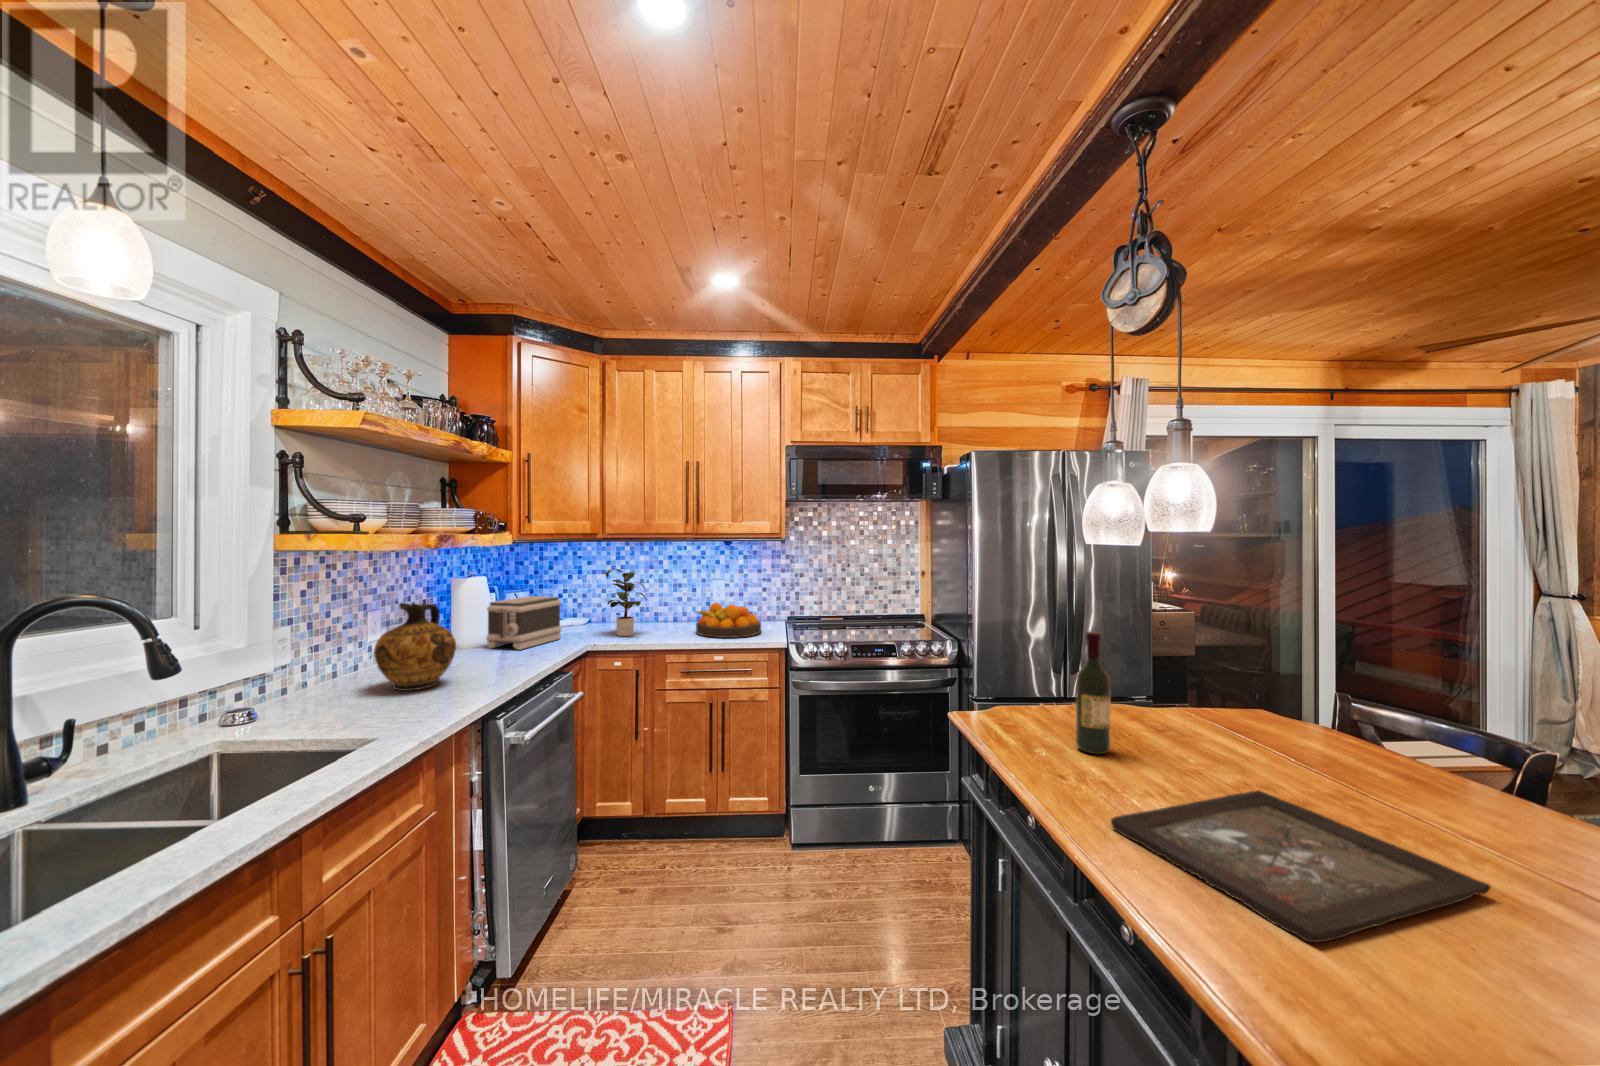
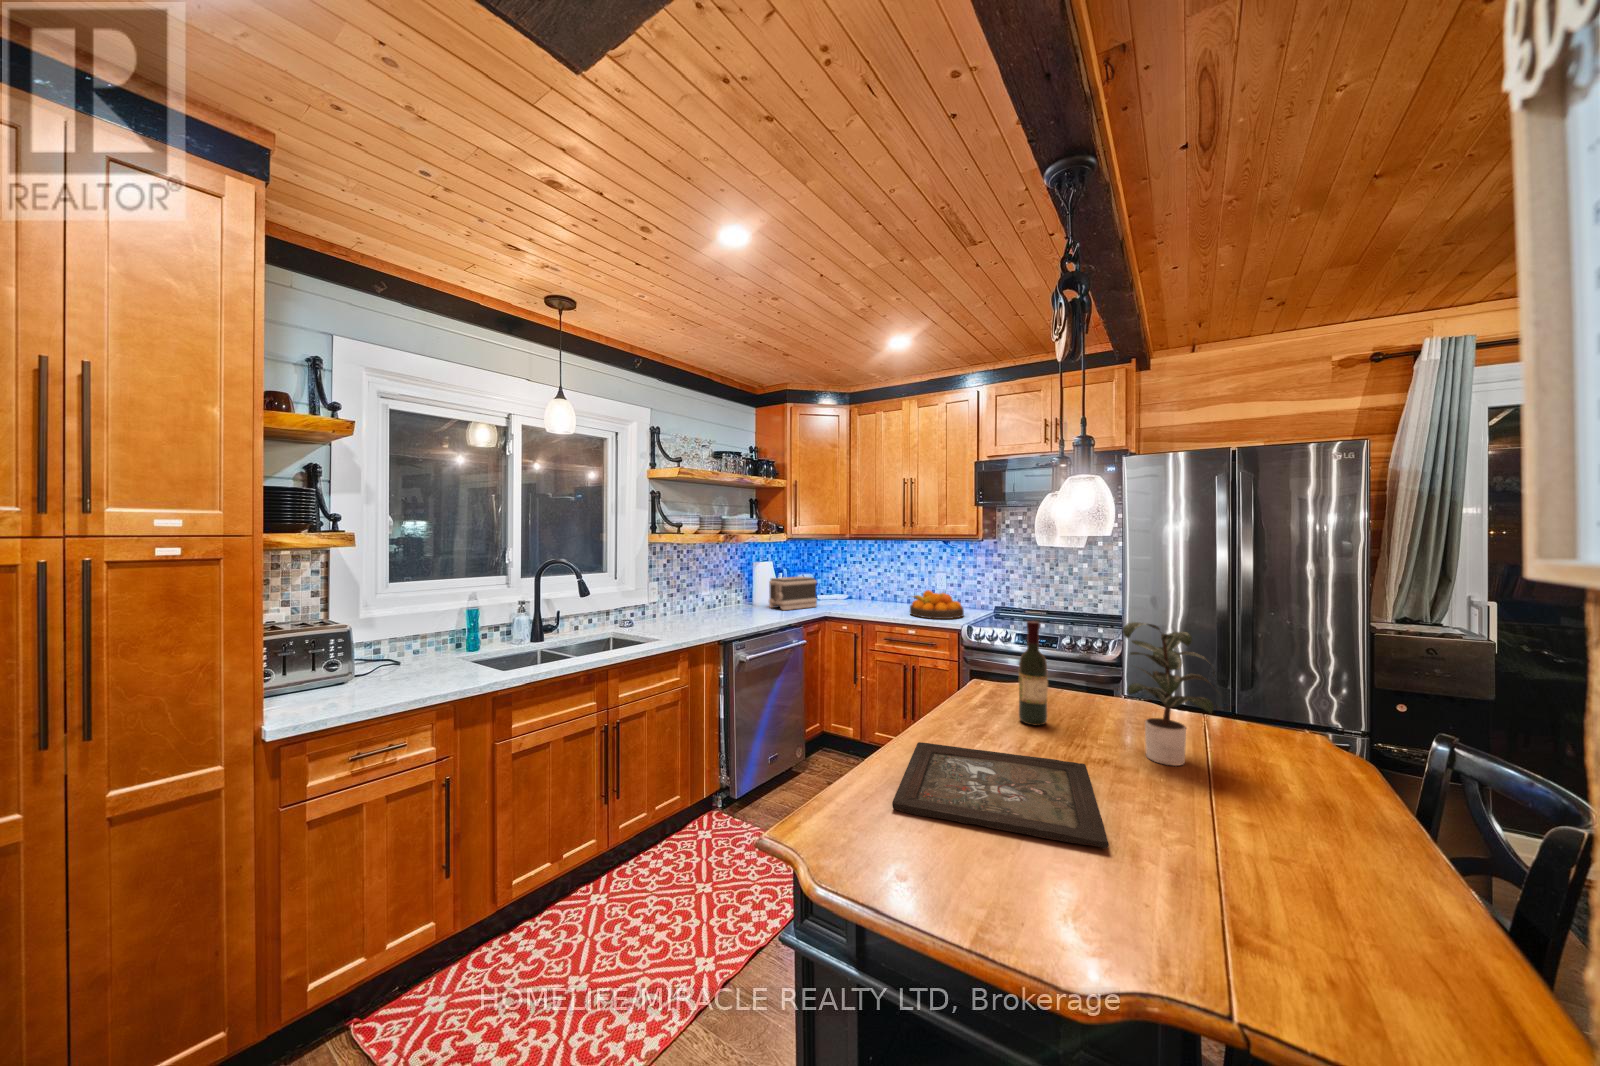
potted plant: present [606,569,647,636] -> present [1123,622,1215,766]
ceramic jug: present [374,603,456,691] -> none [687,573,728,623]

